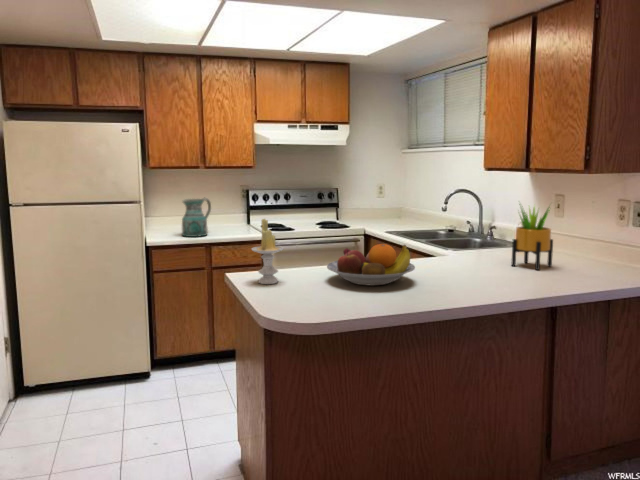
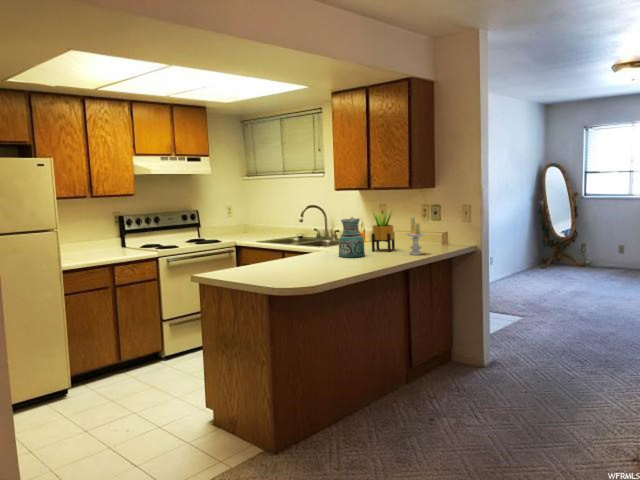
ceramic pitcher: present [182,198,211,237] -> present [339,217,365,258]
candle: present [252,219,284,284] -> present [406,217,425,255]
fruit bowl: present [327,244,415,286] -> none [274,241,333,269]

